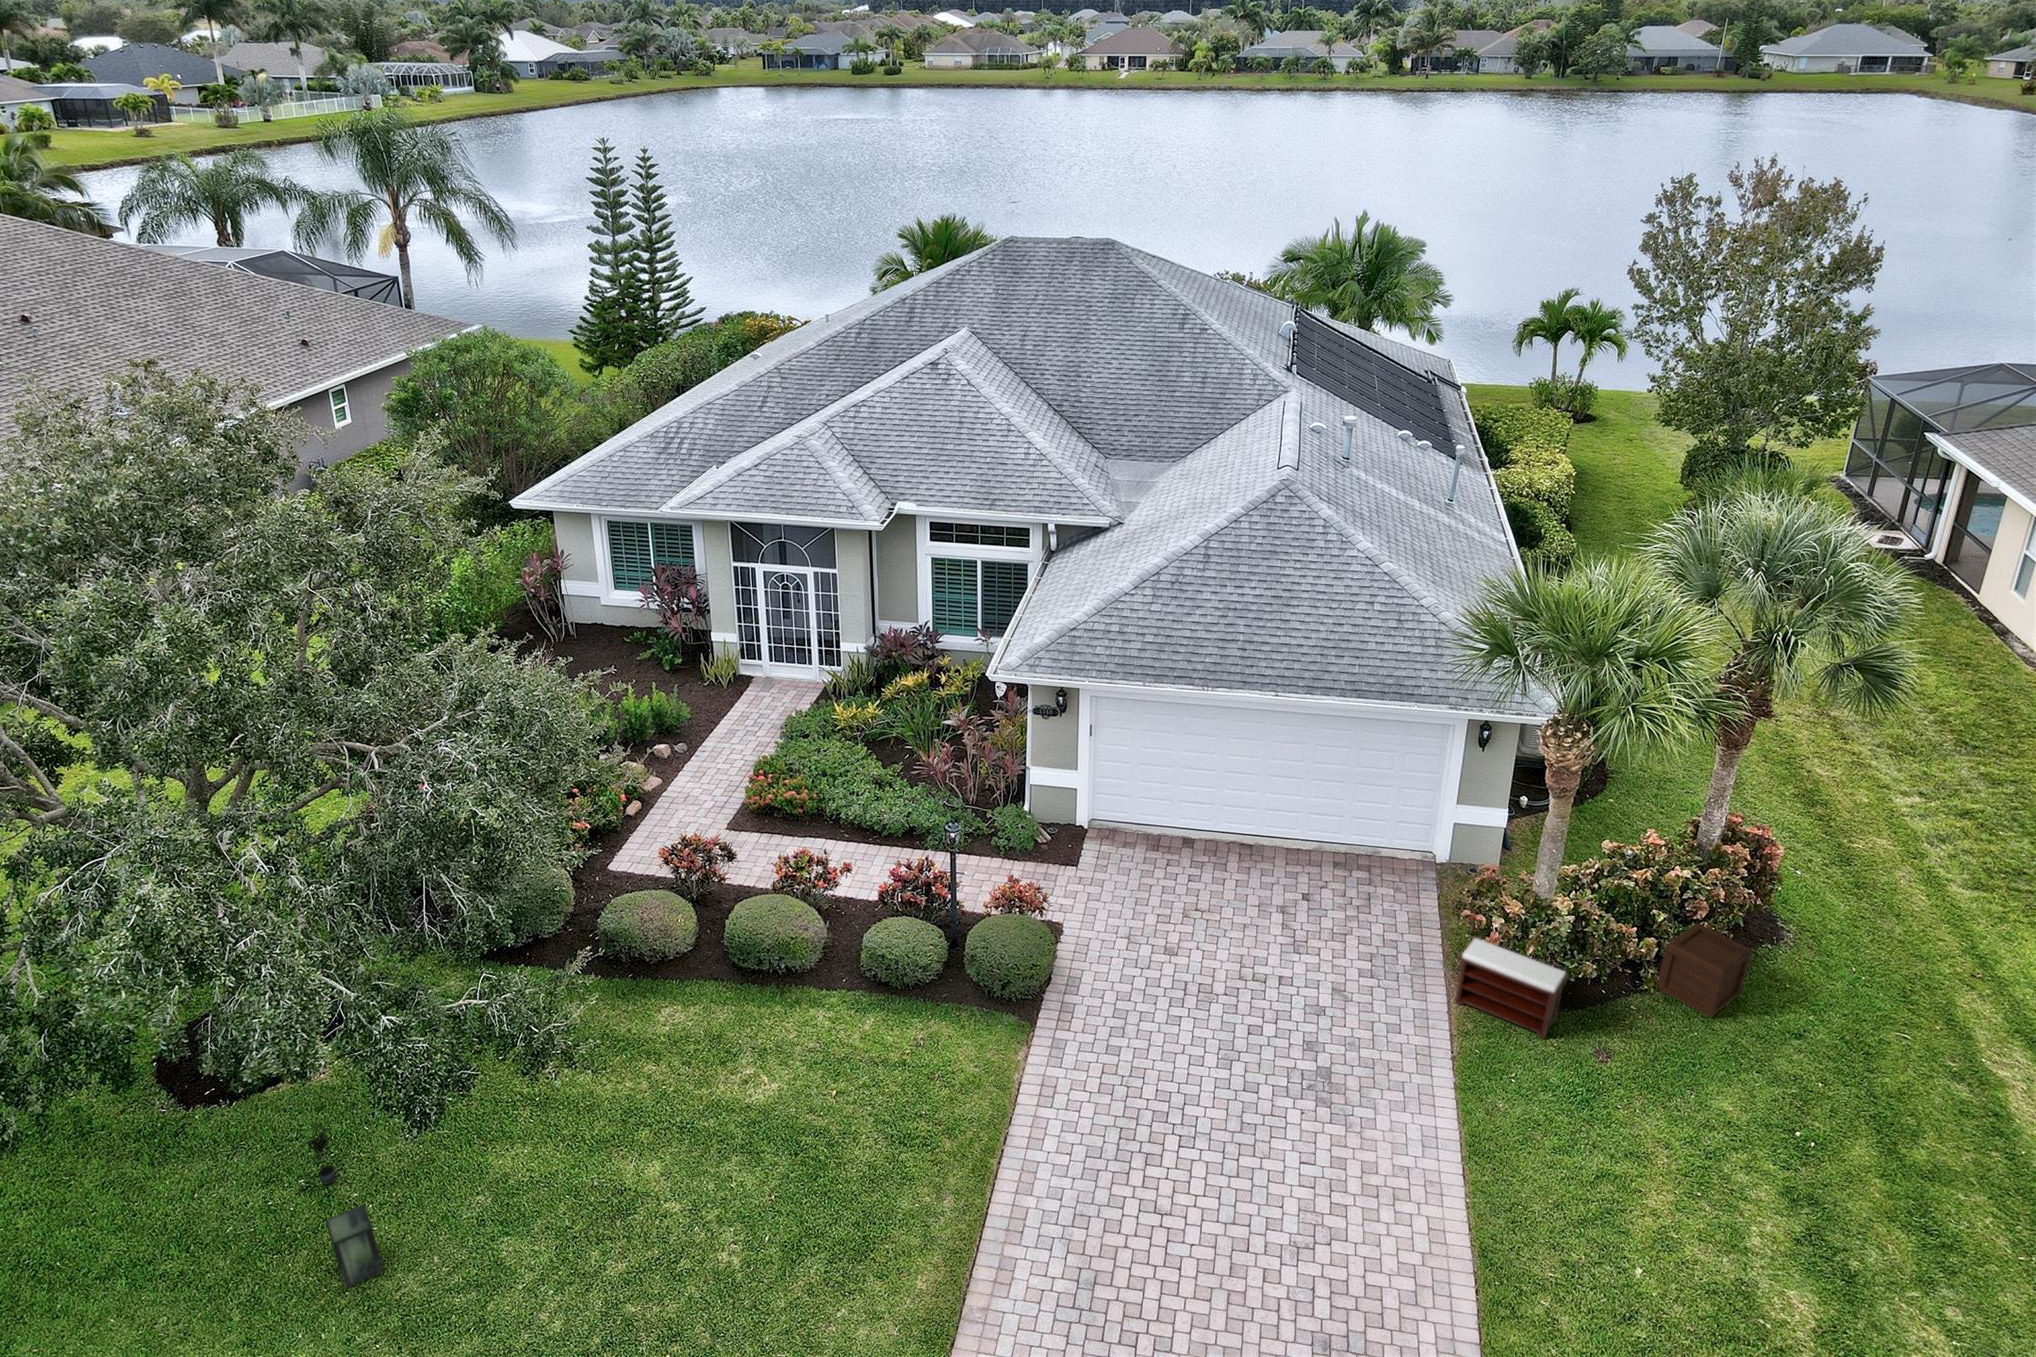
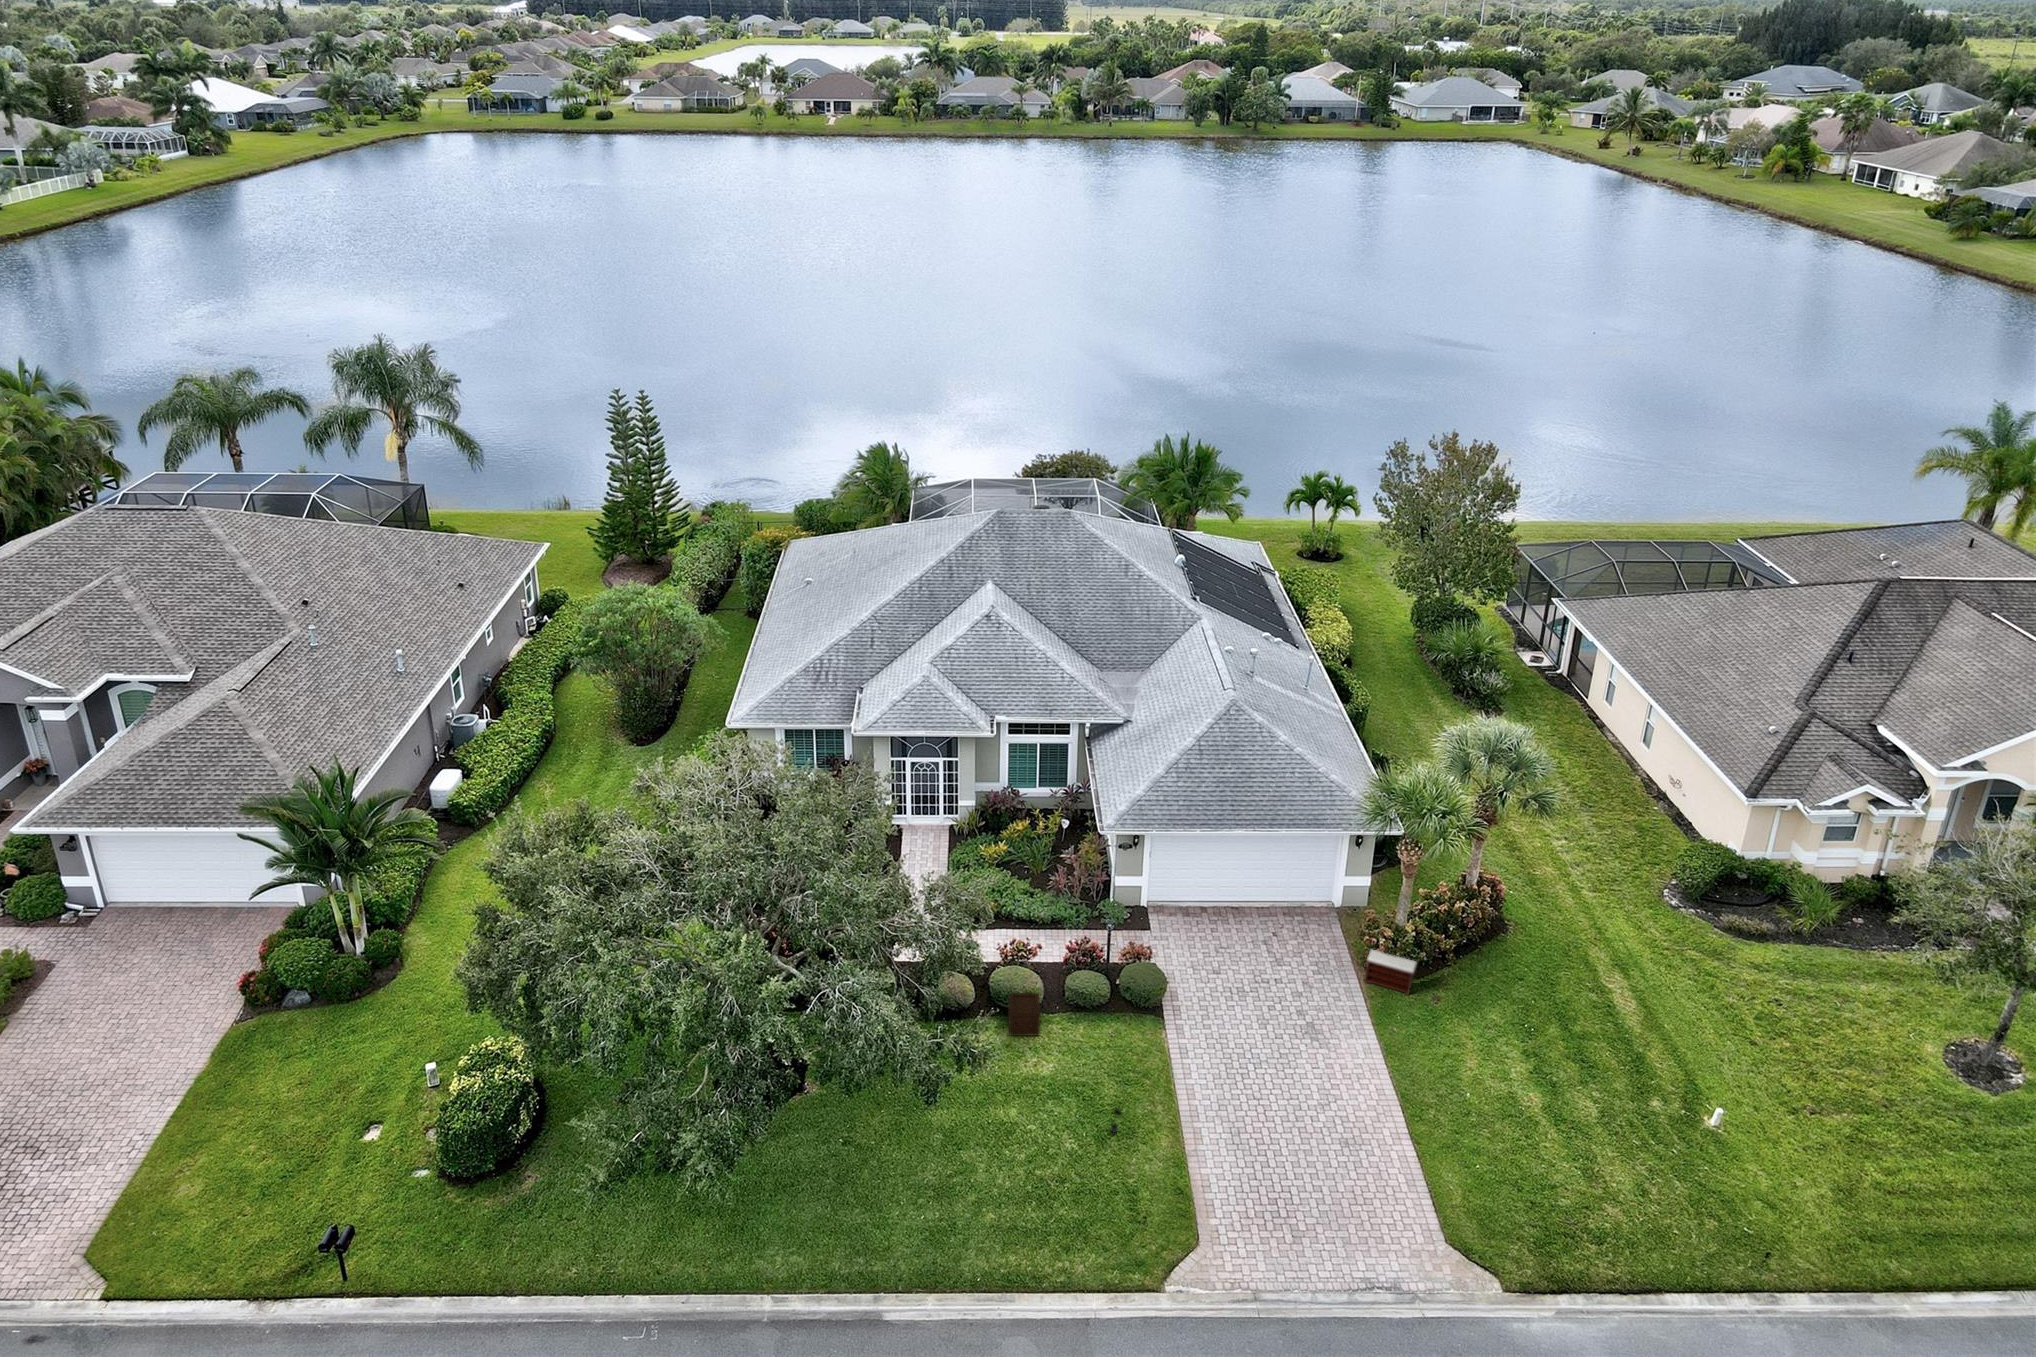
wooden crate: present [1657,923,1753,1017] -> present [1008,993,1040,1036]
potted plant: present [305,1124,336,1185] -> present [1110,1104,1123,1133]
storage box: present [325,1204,385,1289] -> none [904,1144,930,1185]

